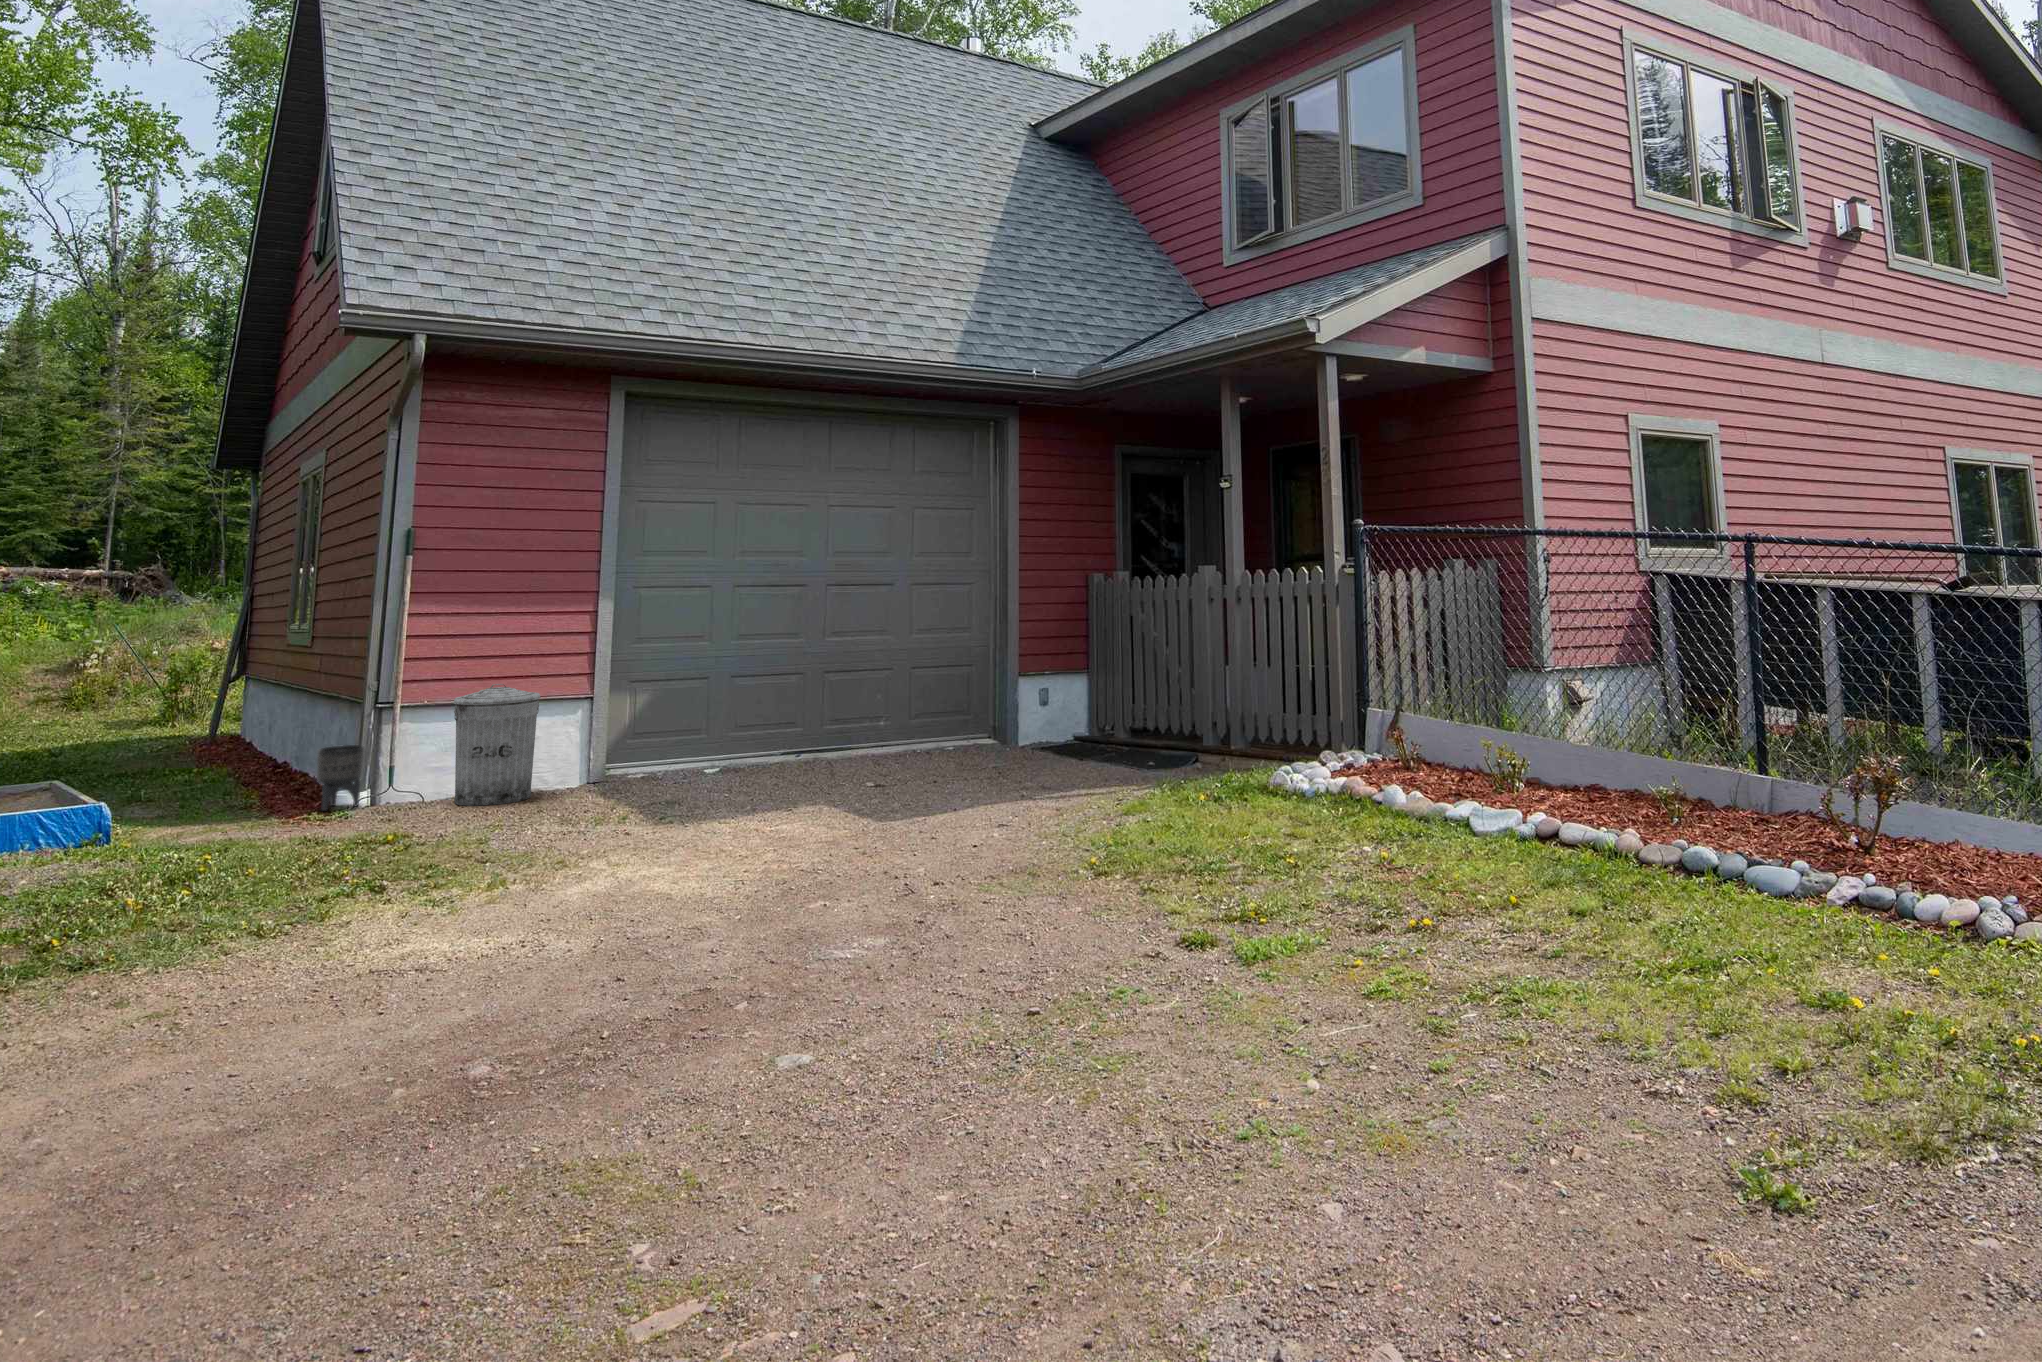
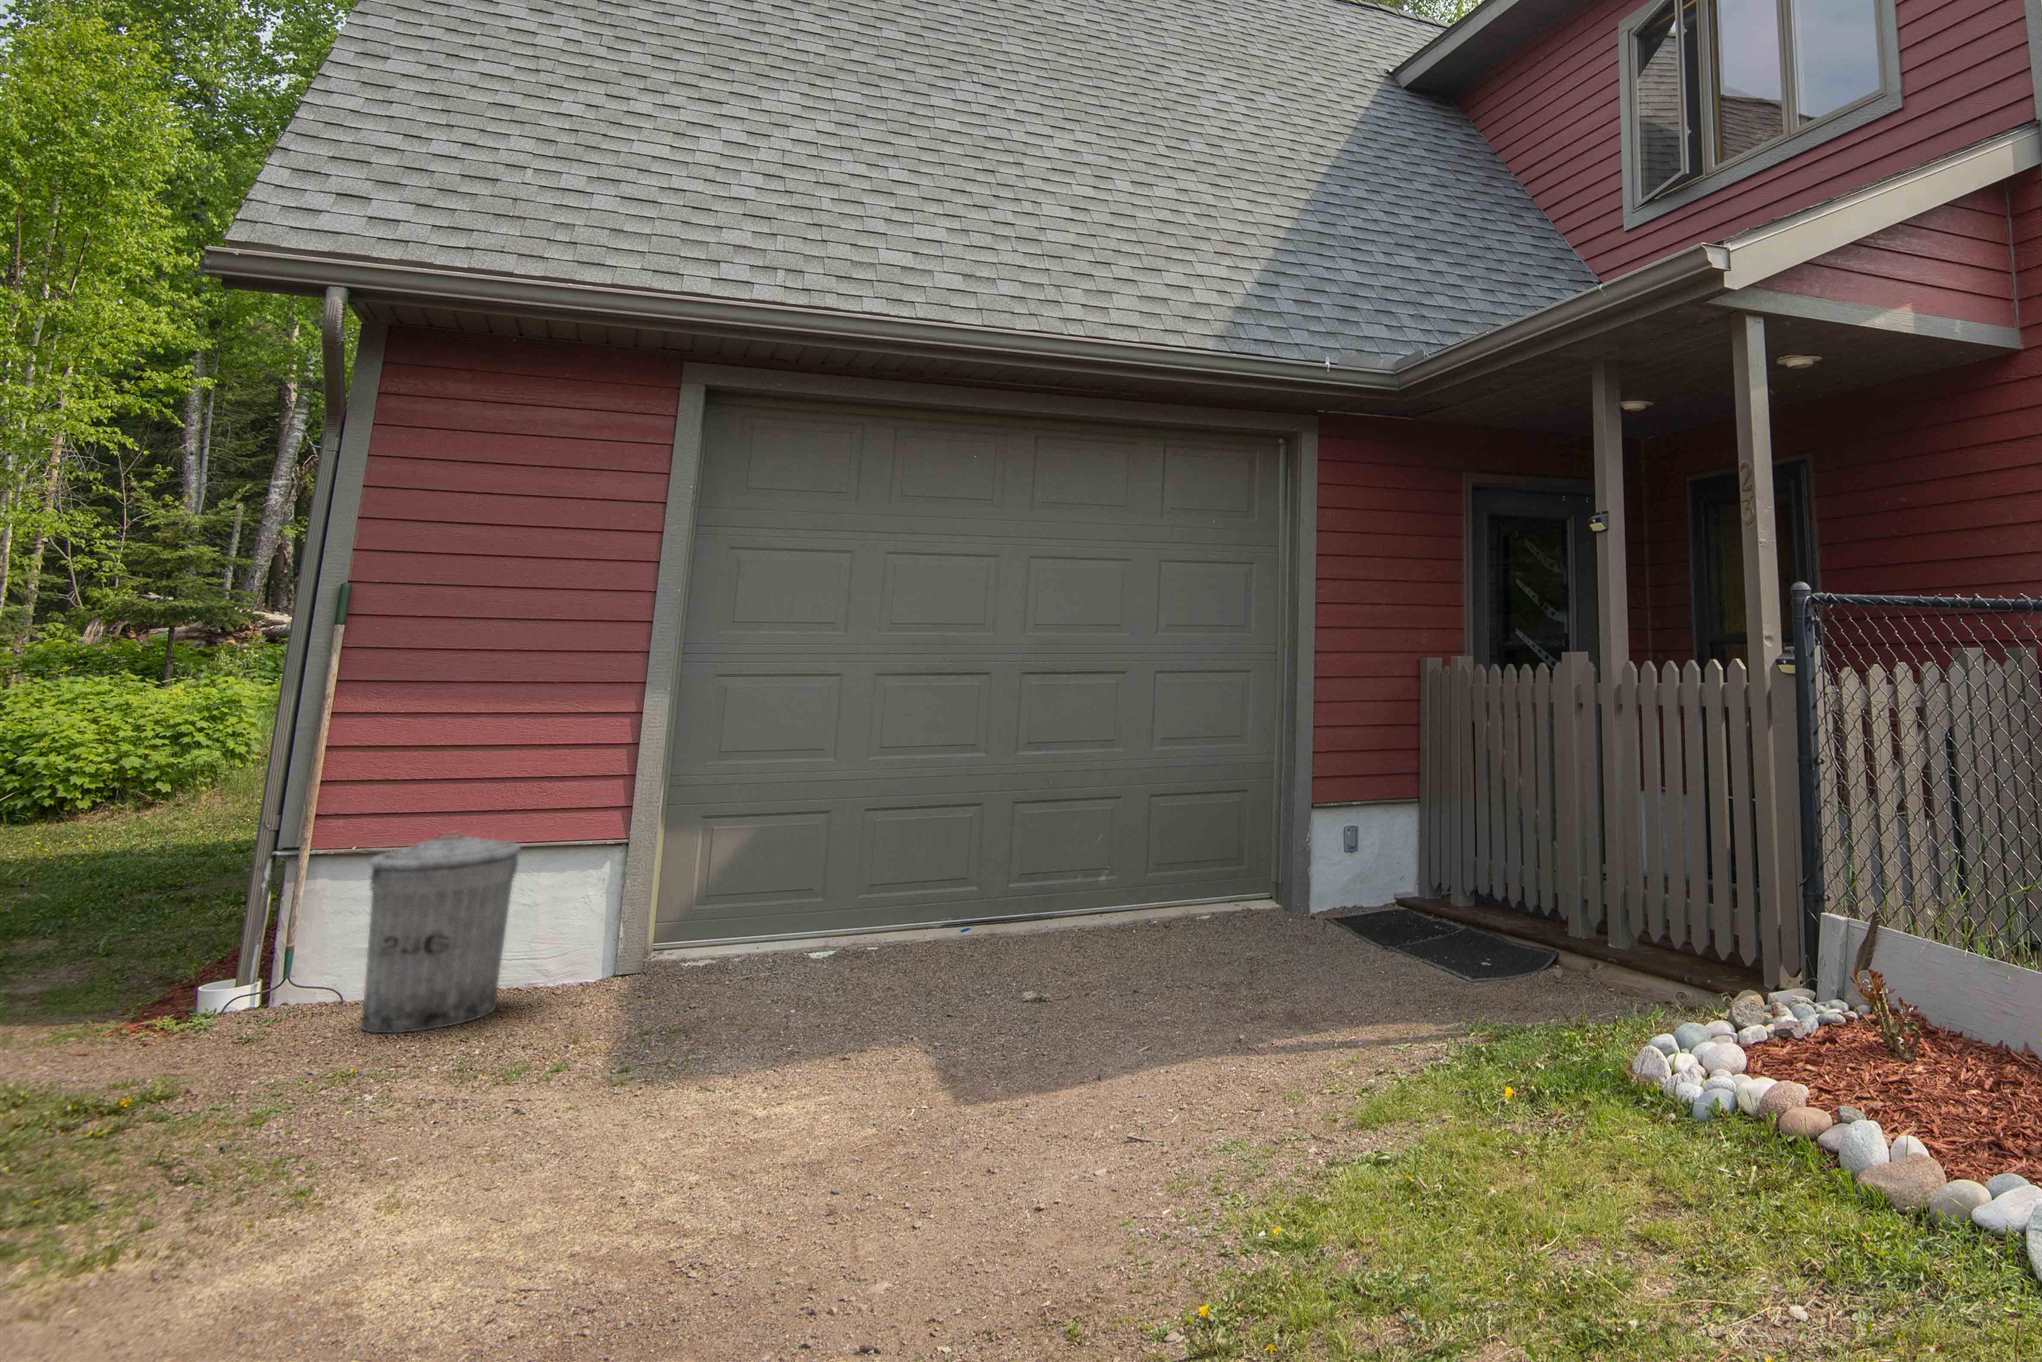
planter: present [317,745,365,811] -> none [154,924,246,1035]

